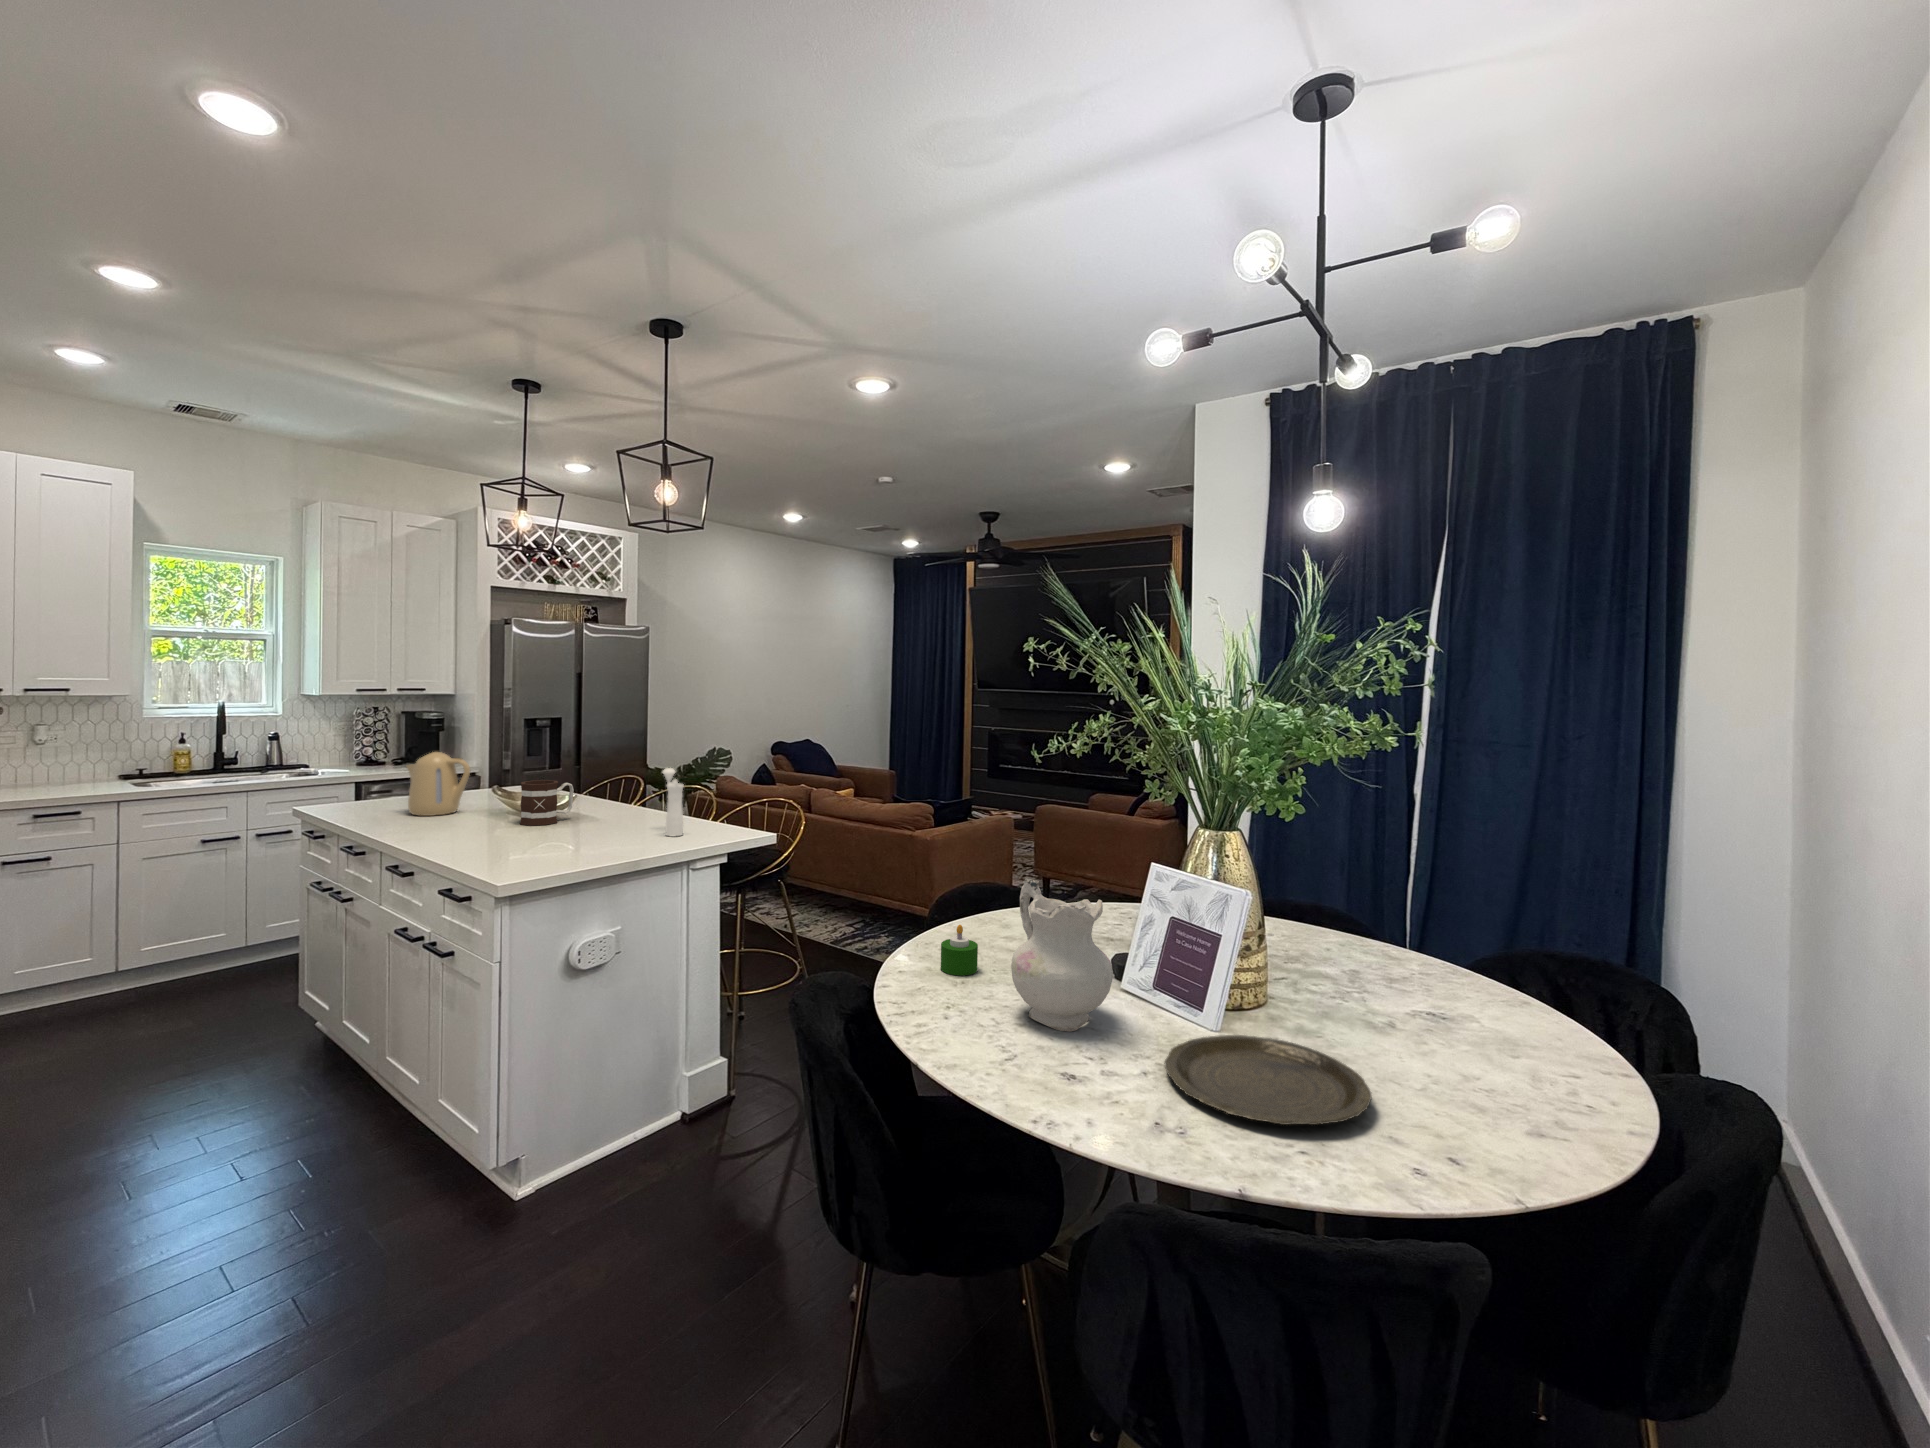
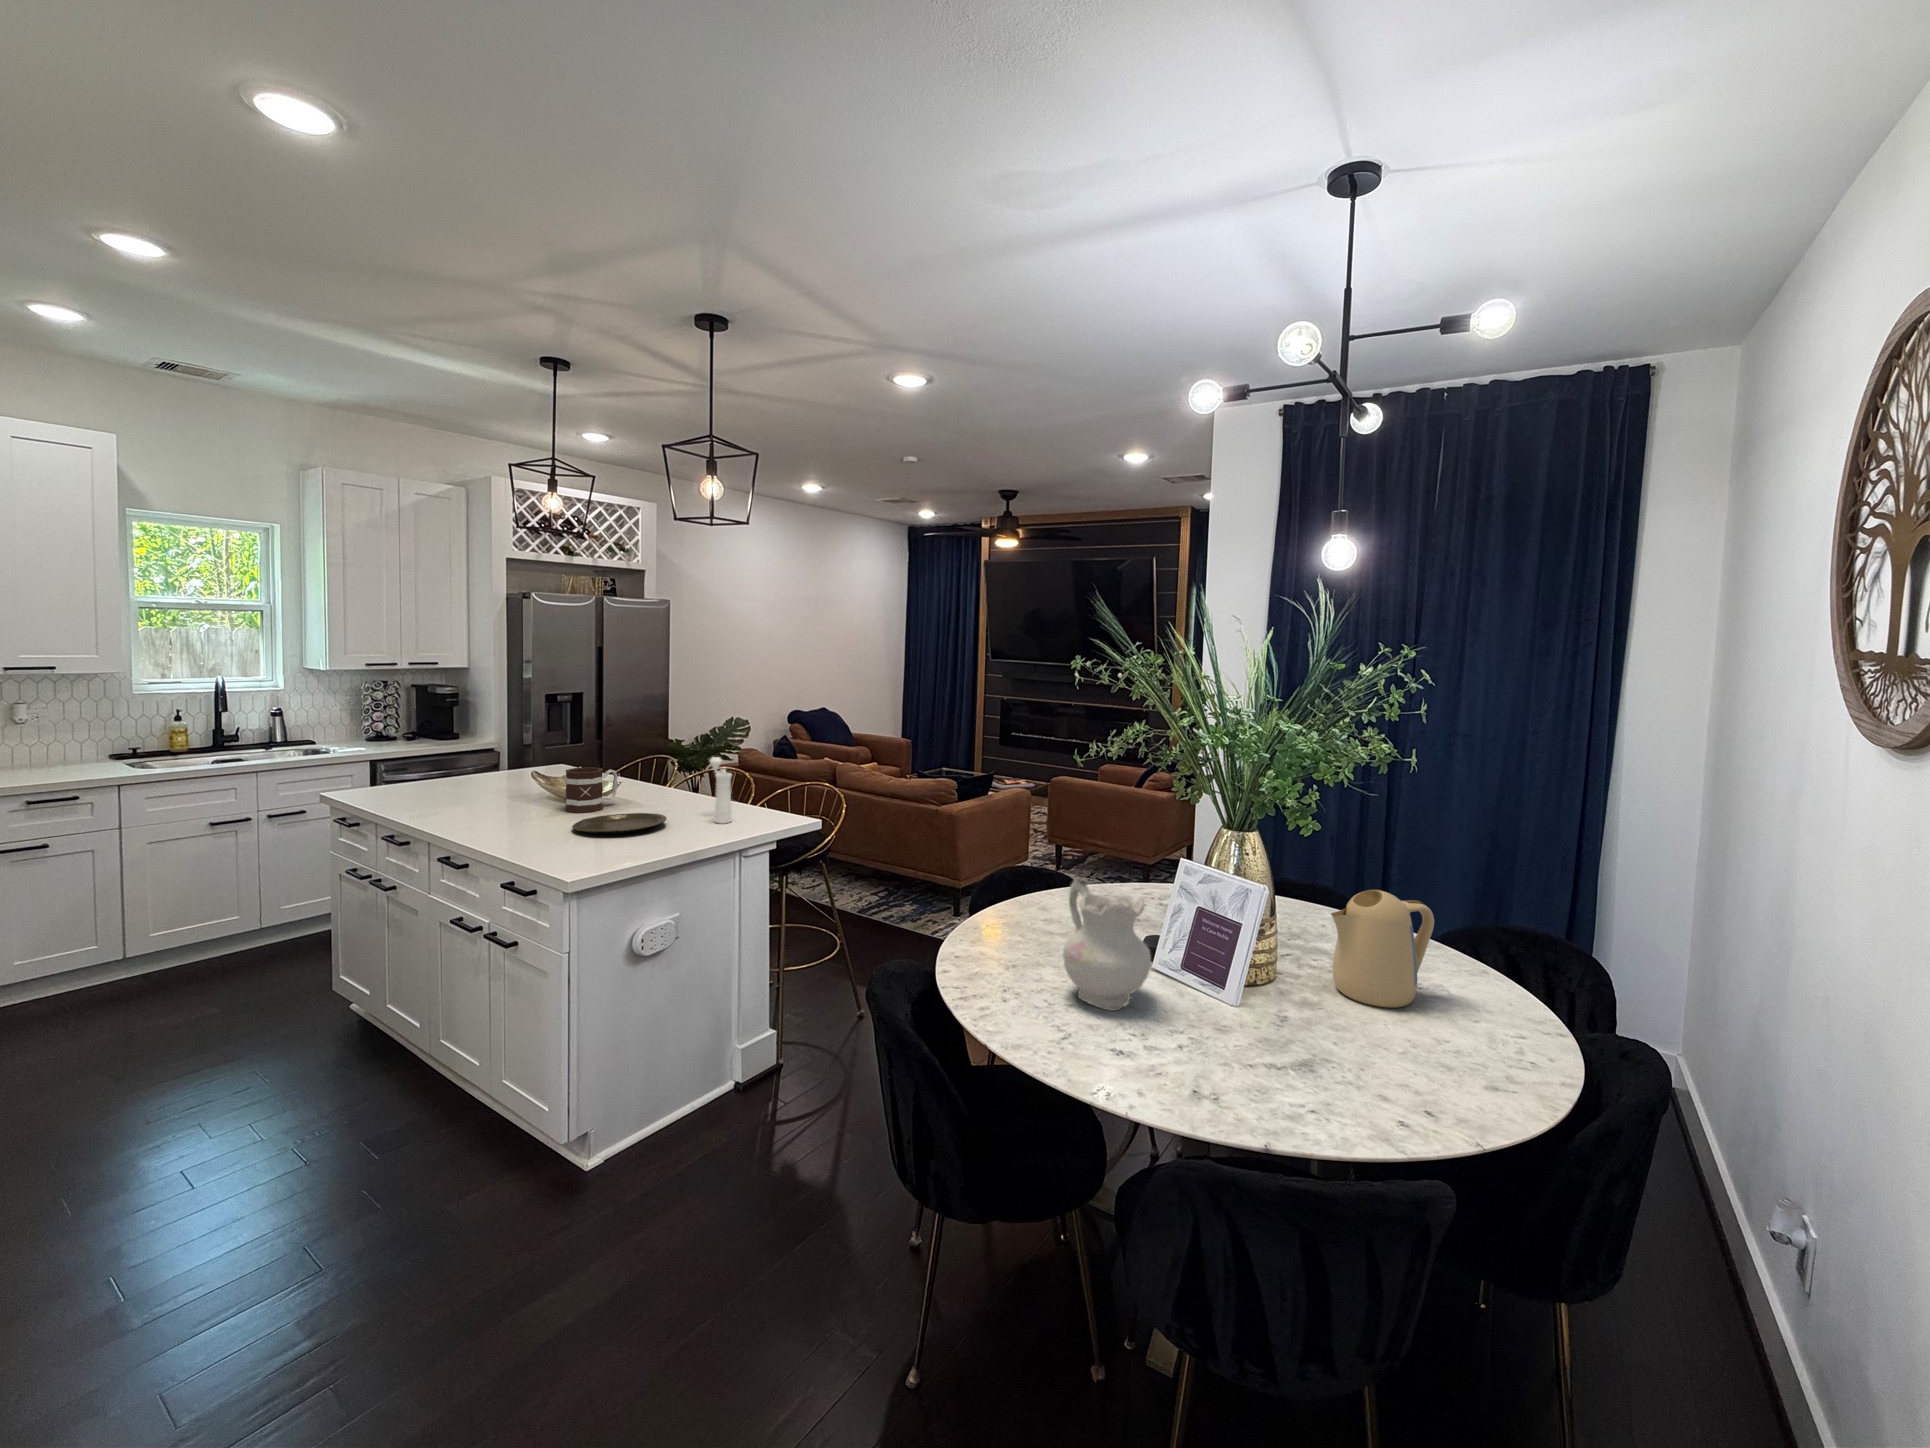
kettle: present [407,752,470,816] -> present [1331,890,1434,1008]
candle: present [941,925,978,976] -> none [994,914,1027,960]
plate: present [1164,1035,1372,1125] -> present [572,813,667,834]

